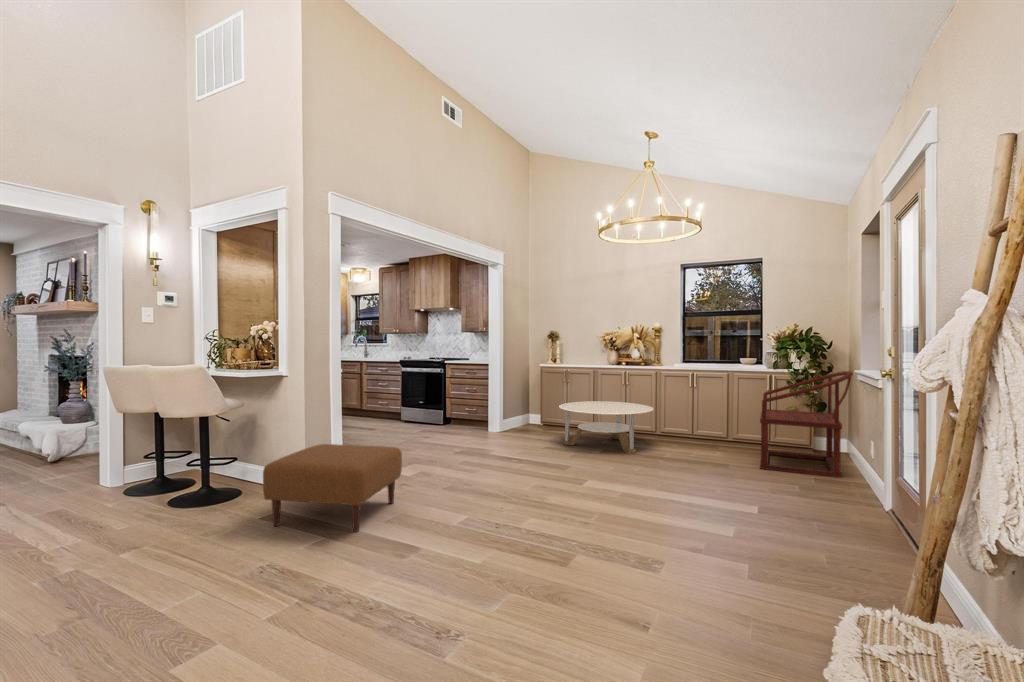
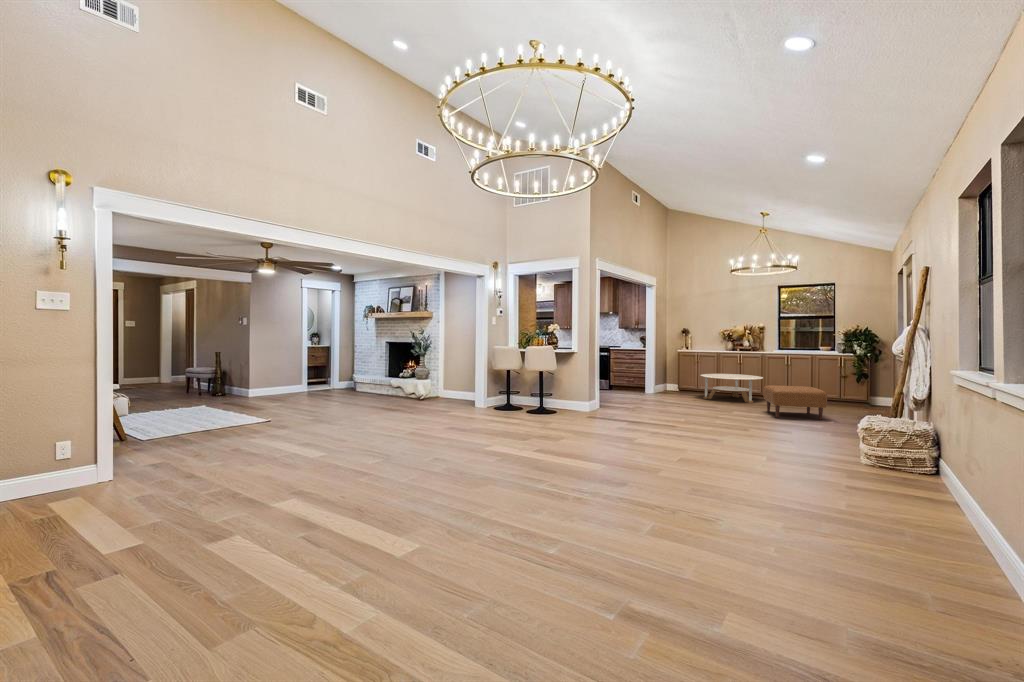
armchair: present [760,371,853,477] -> none [834,354,893,414]
ottoman: present [263,444,402,532] -> present [763,385,827,420]

